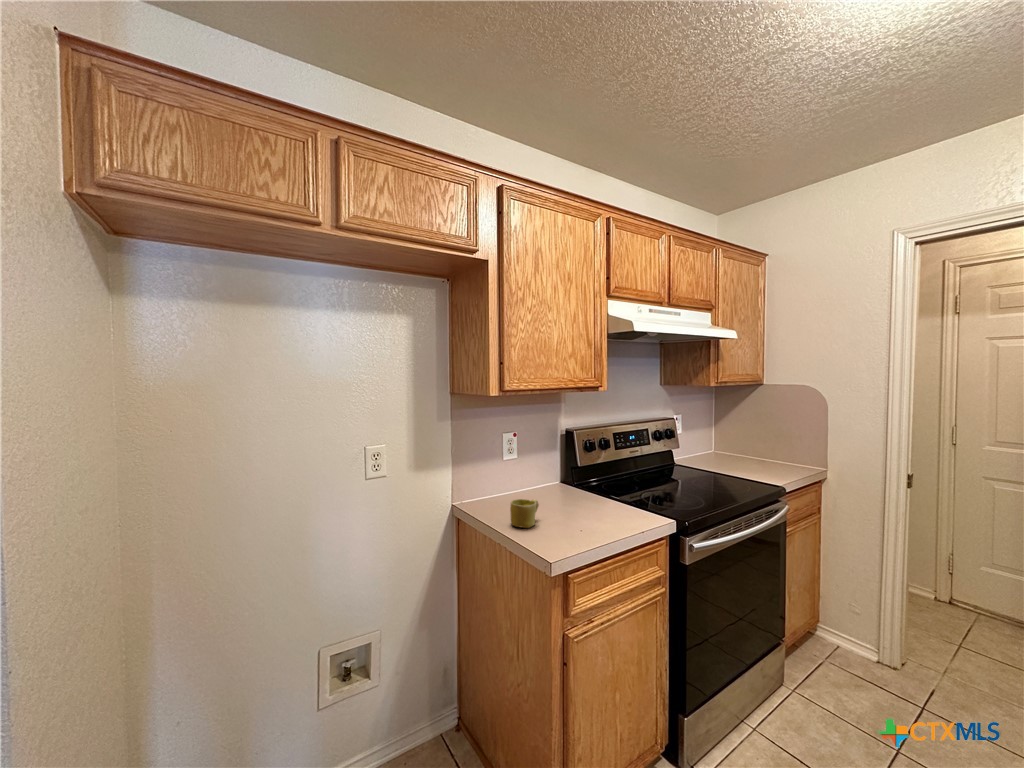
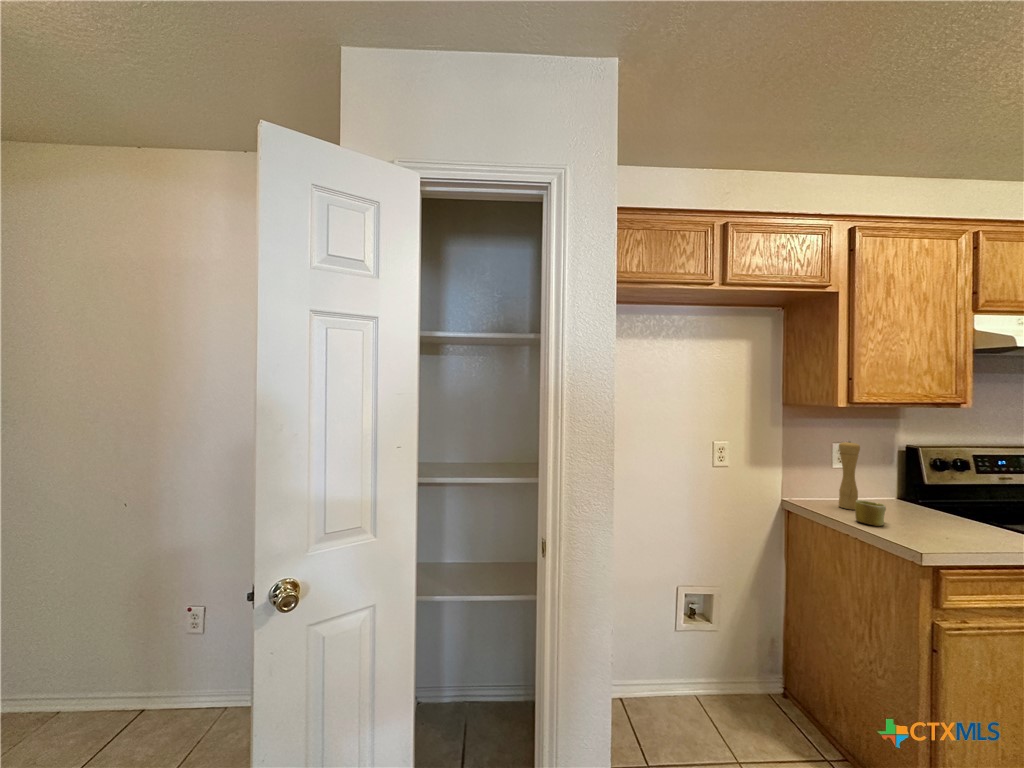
pepper mill: none [504,432,522,506] -> present [839,442,860,510]

